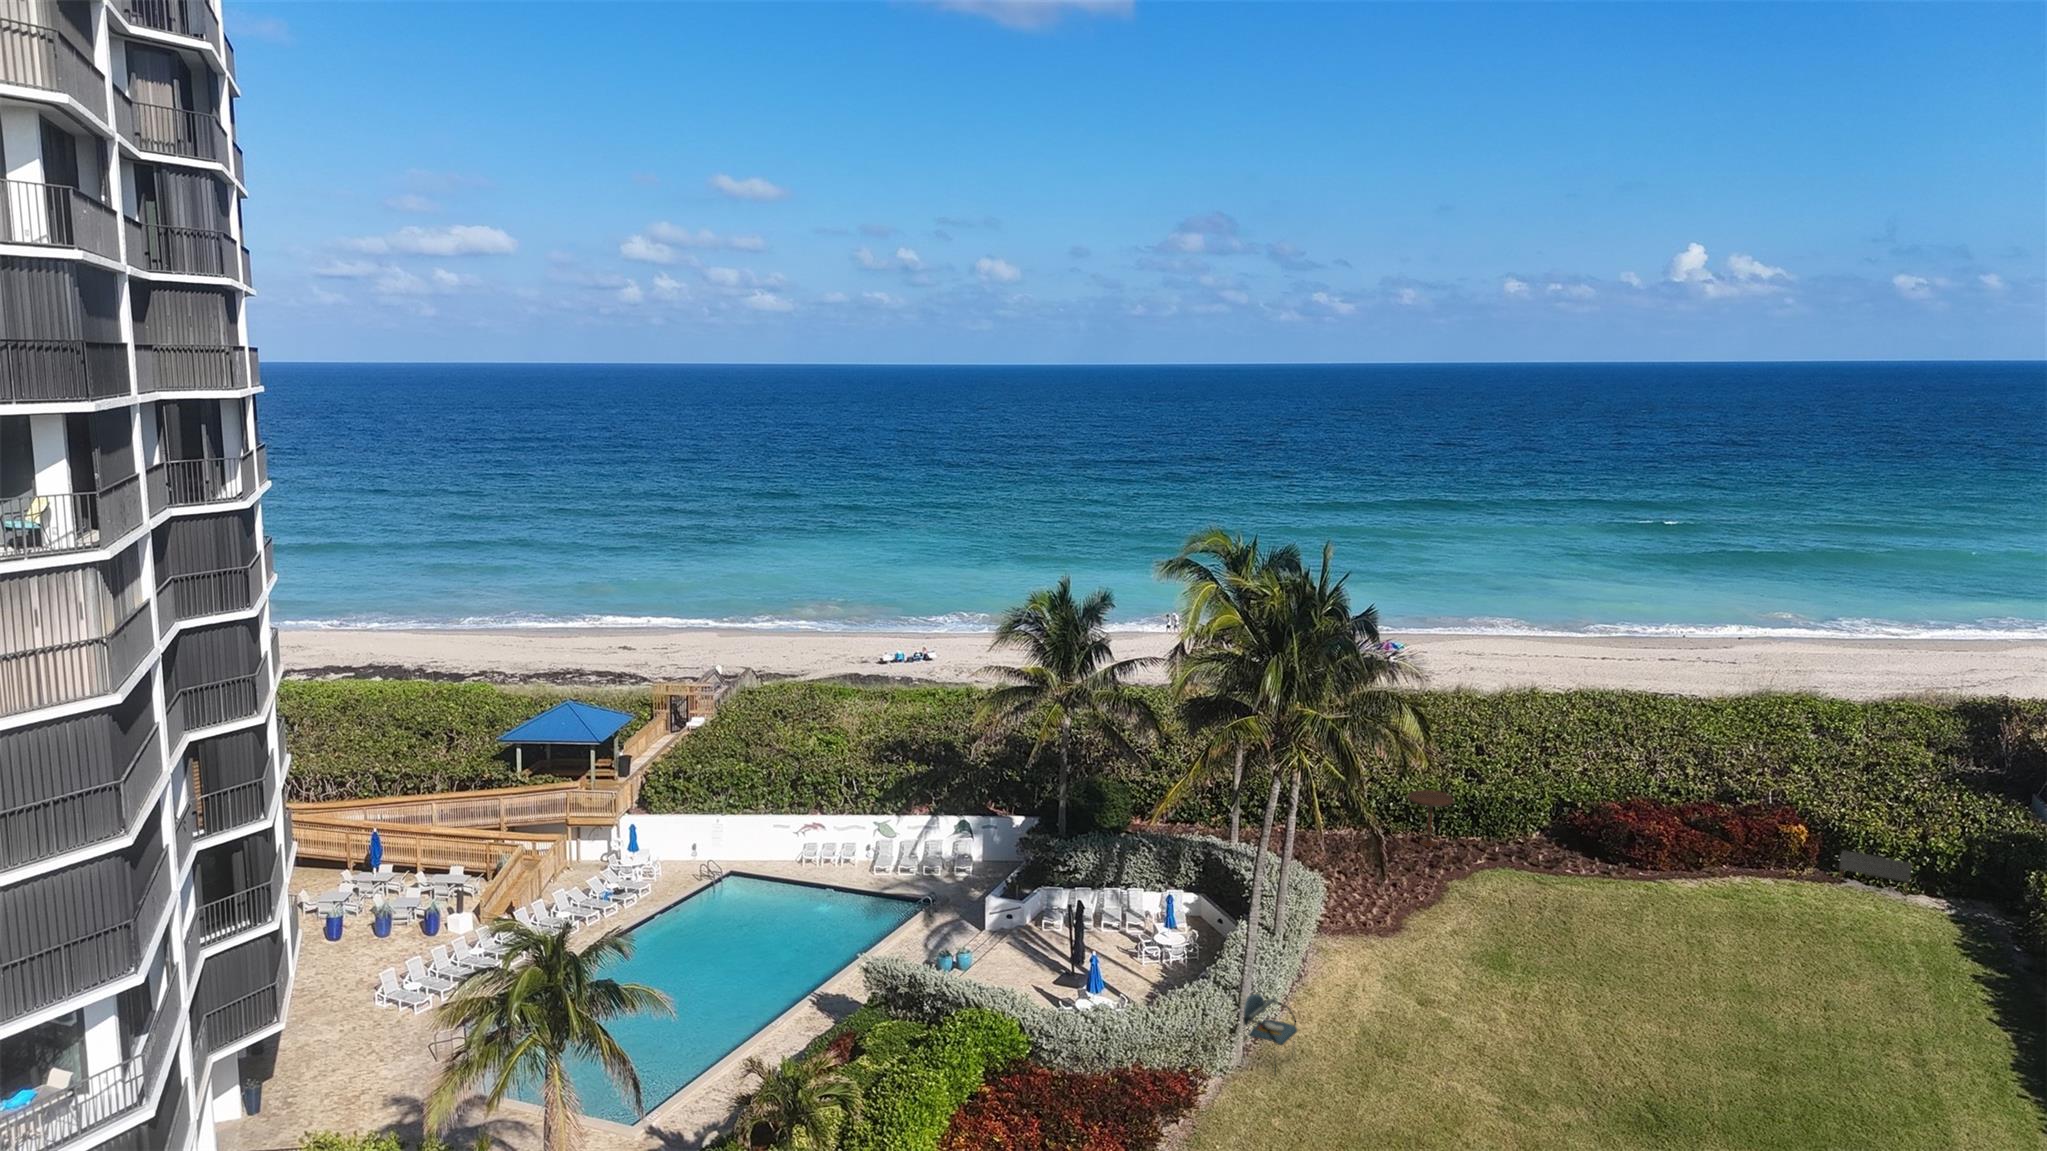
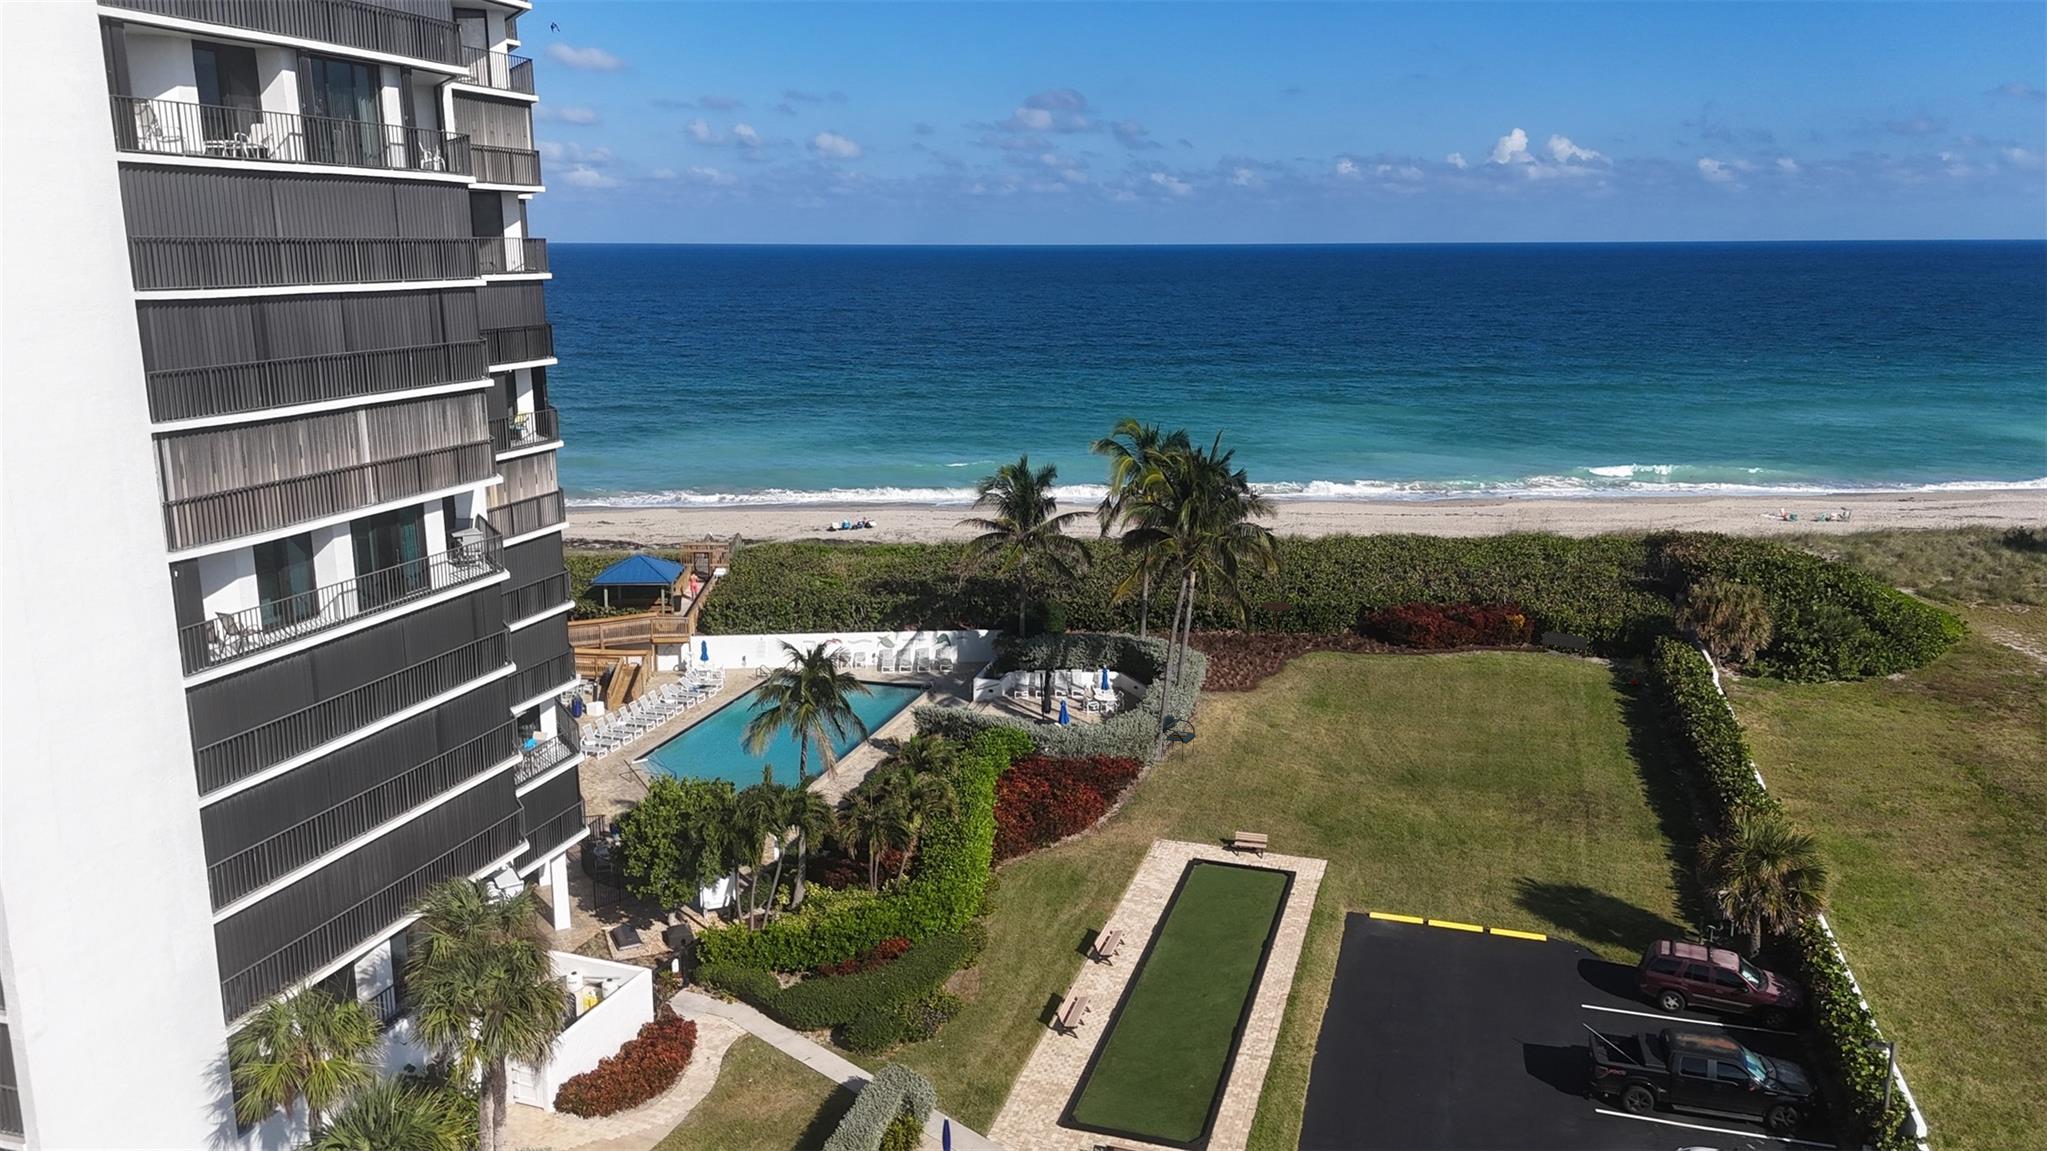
potted tree: none [1997,901,2031,950] -> present [1631,655,1647,685]

